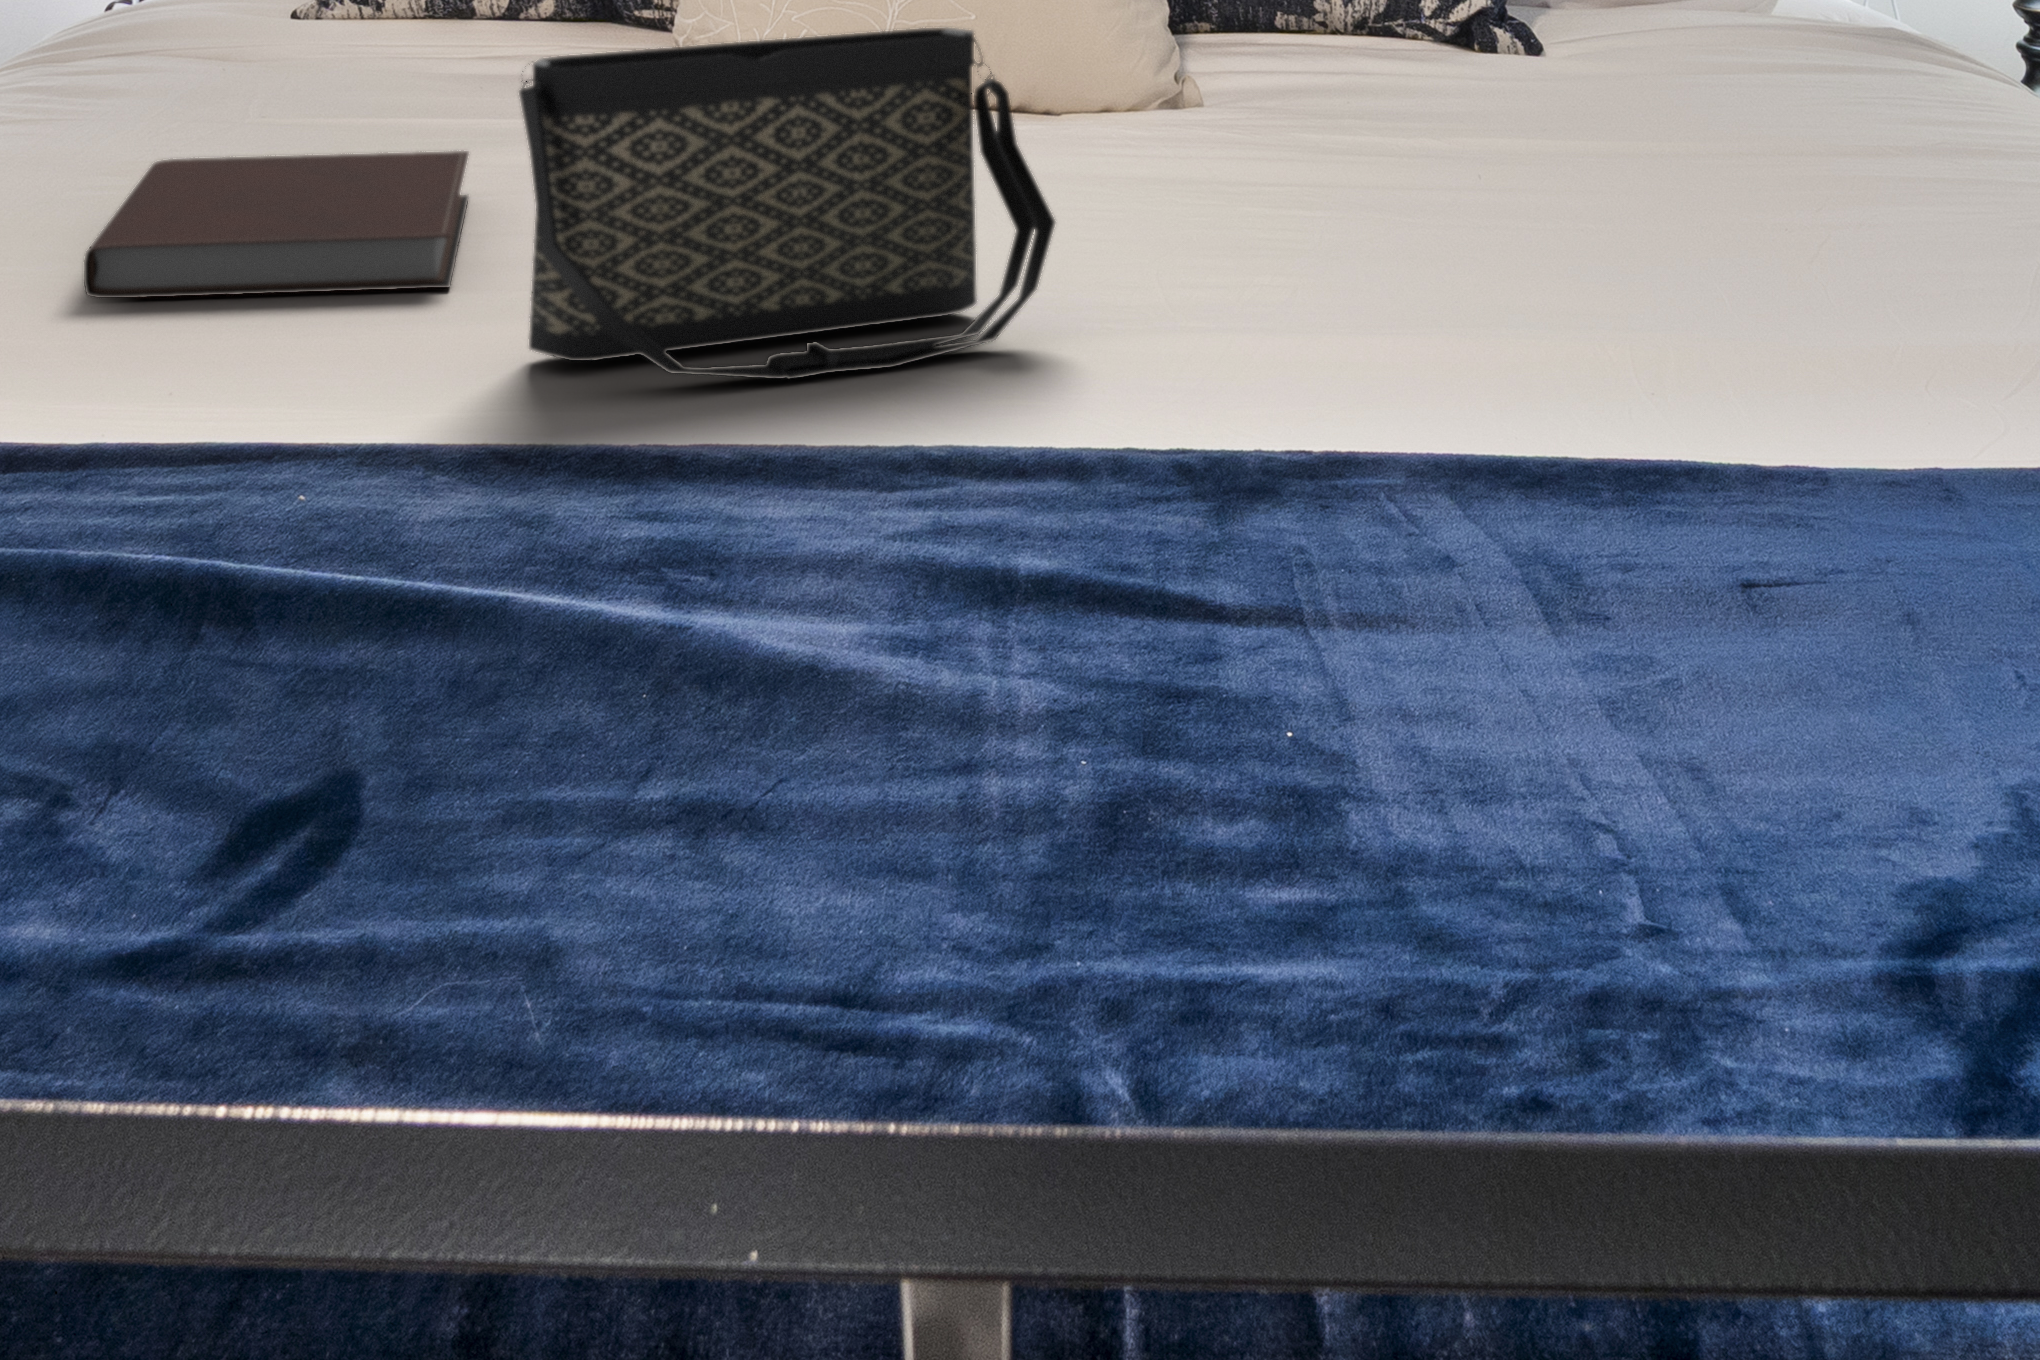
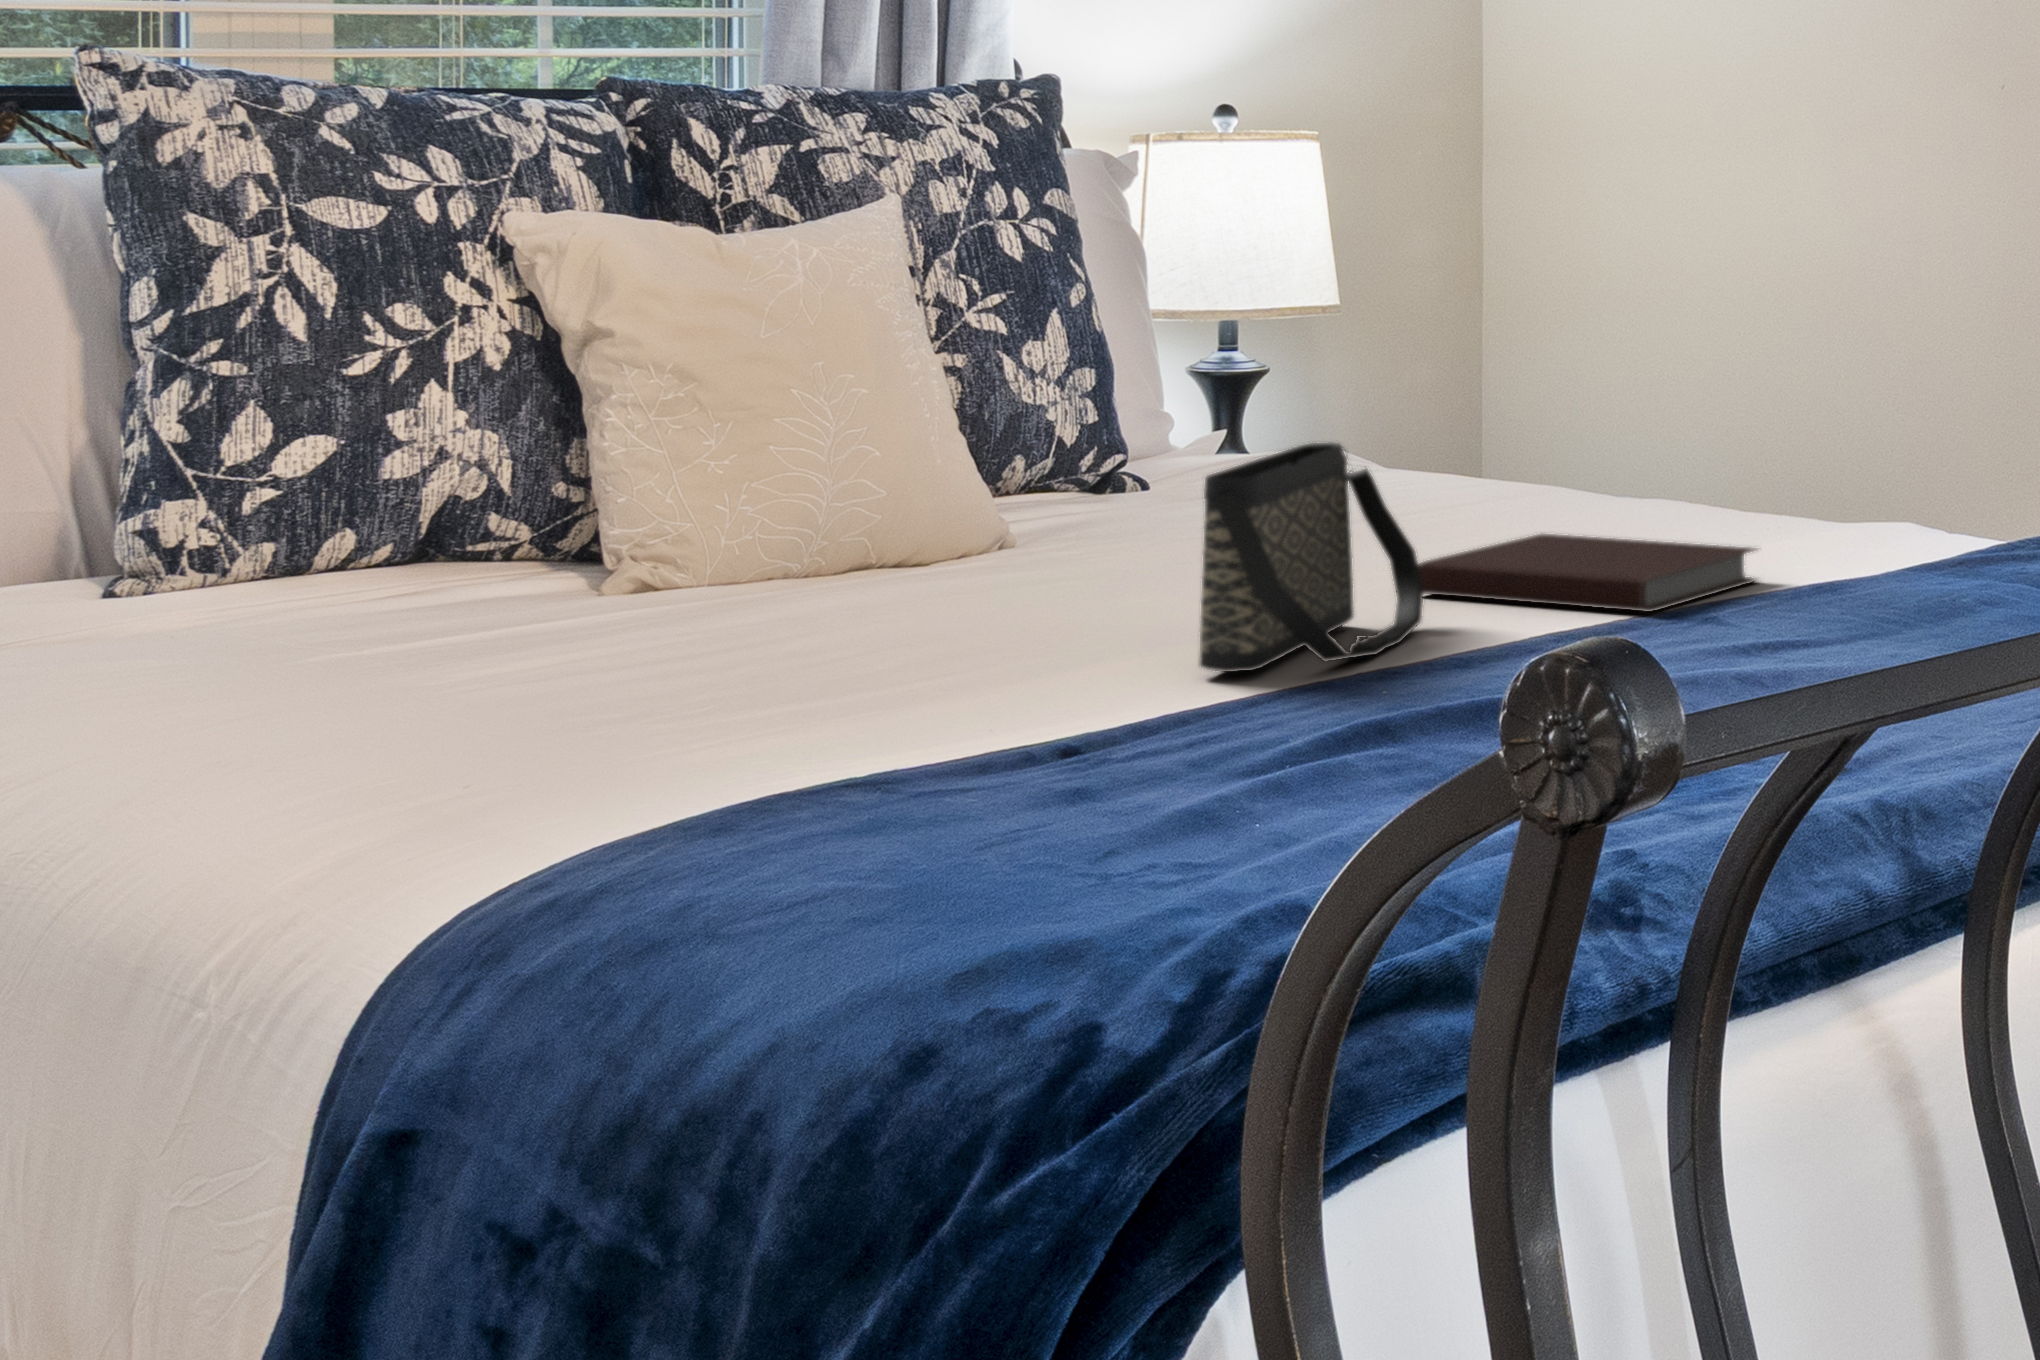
notebook: present [84,151,468,298] -> present [1418,534,1756,612]

